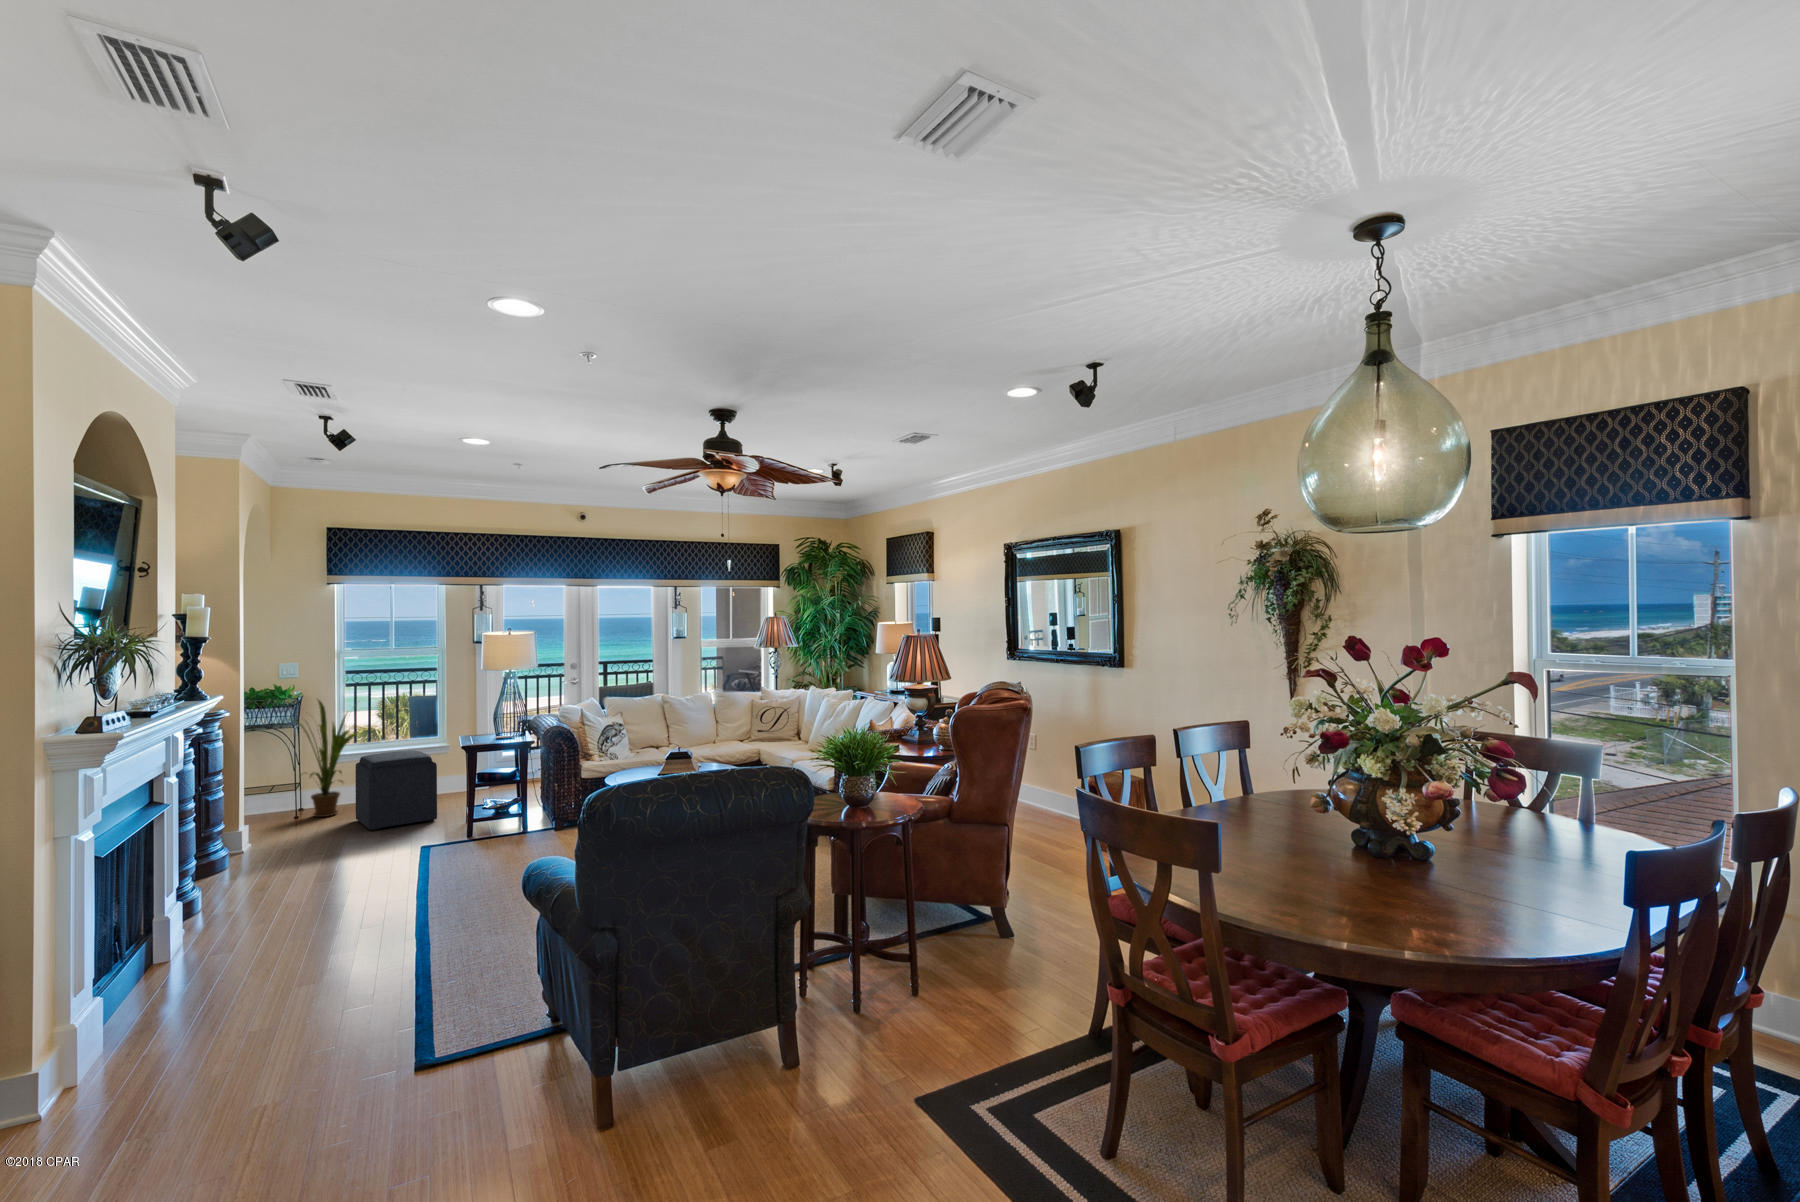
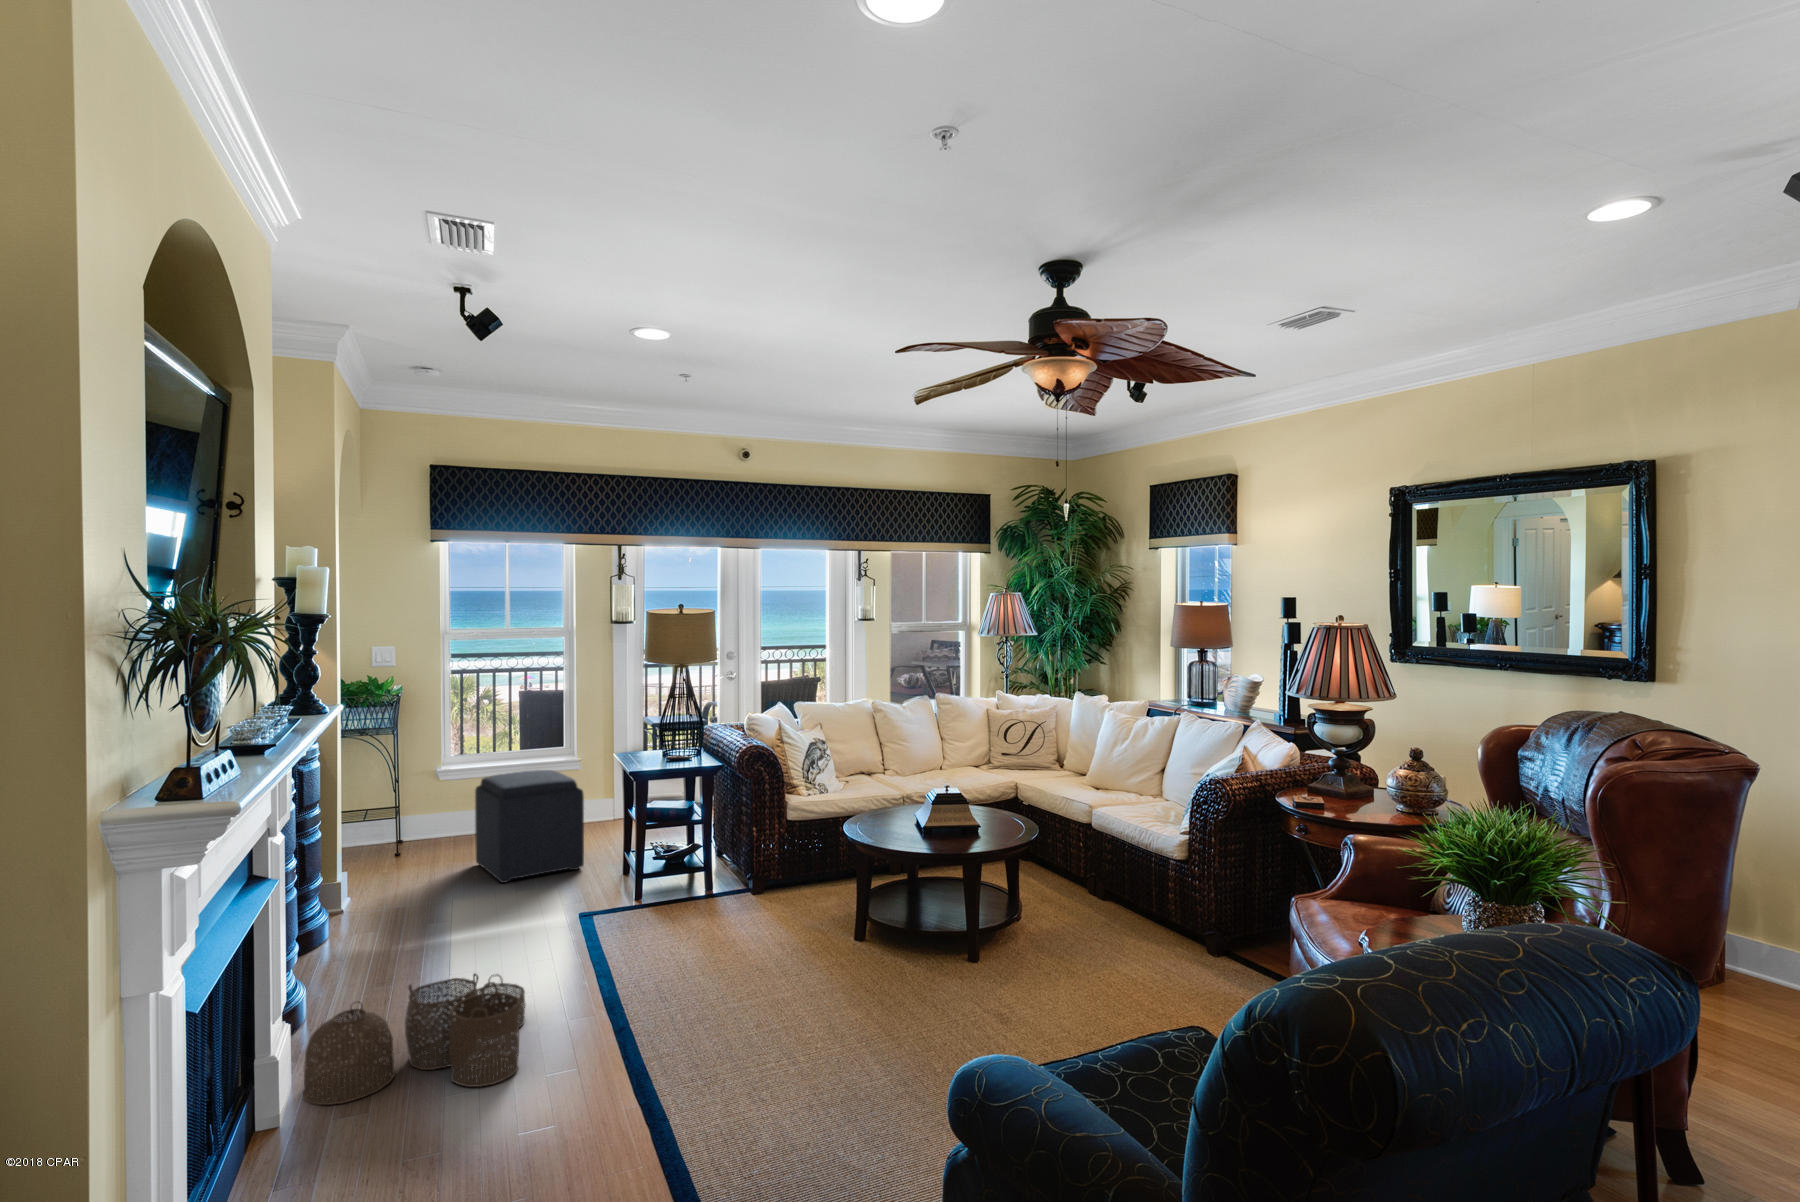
house plant: present [298,700,358,817] -> none [381,695,479,857]
woven basket: none [189,870,356,949] -> present [303,974,526,1105]

